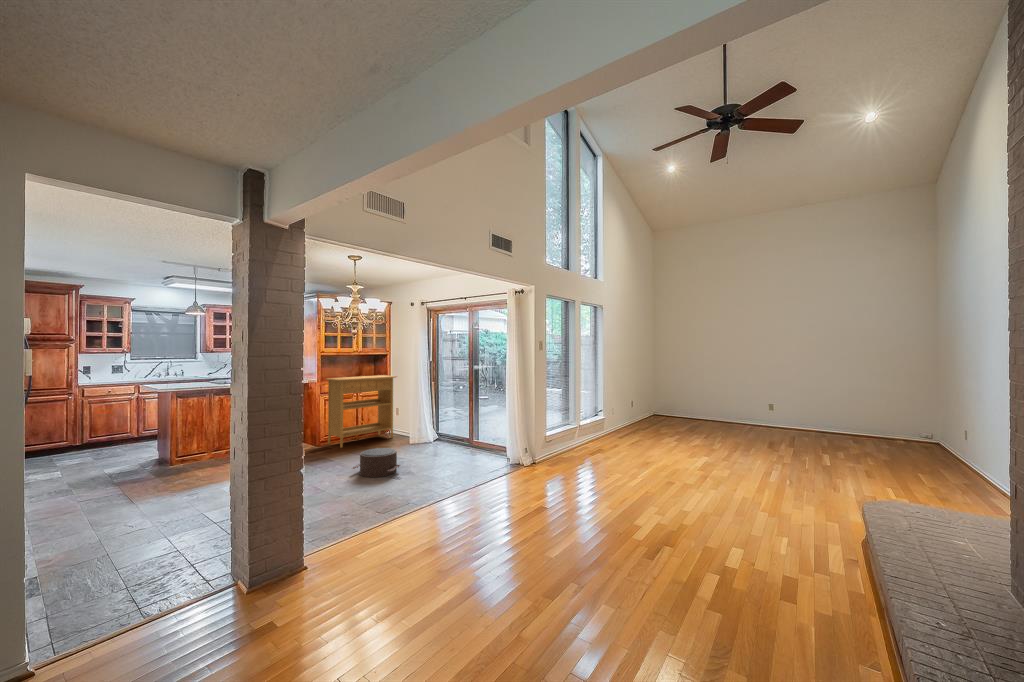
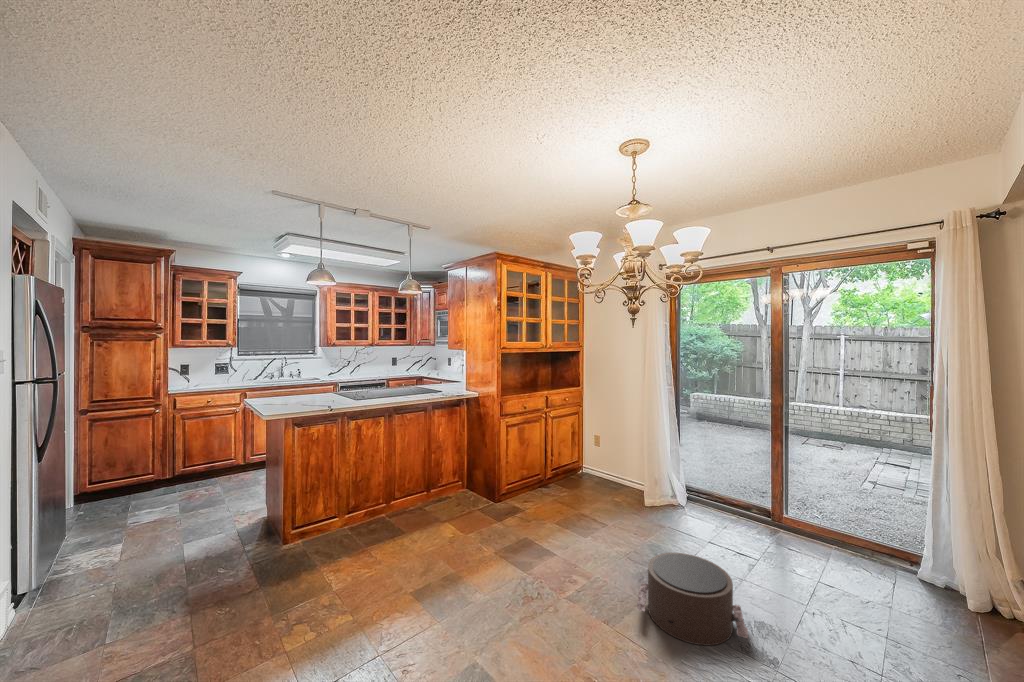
console table: present [326,375,397,448] -> none [507,384,609,511]

